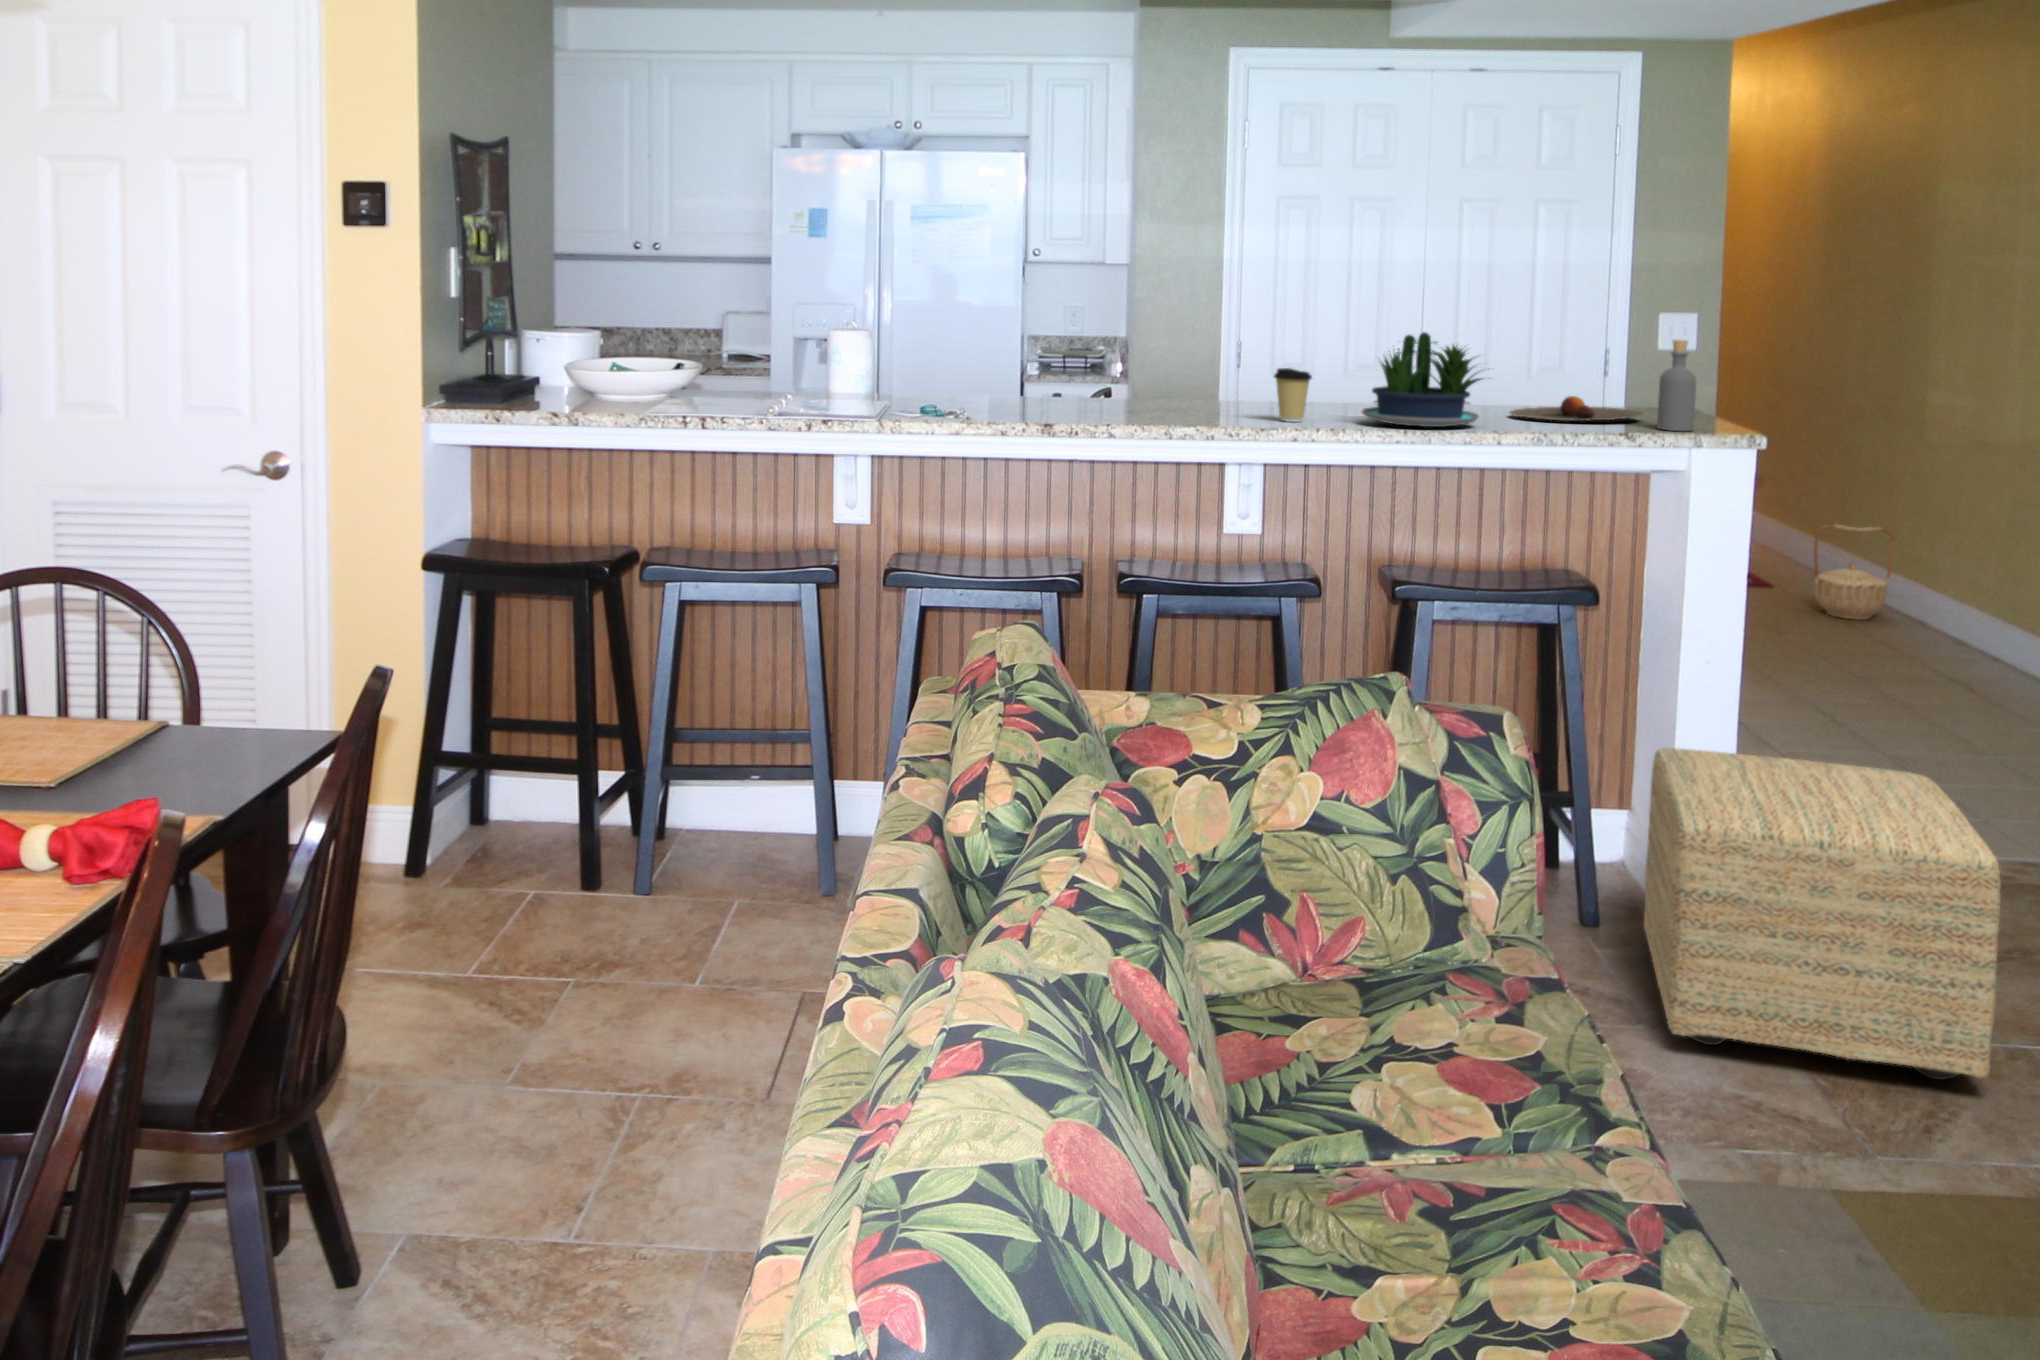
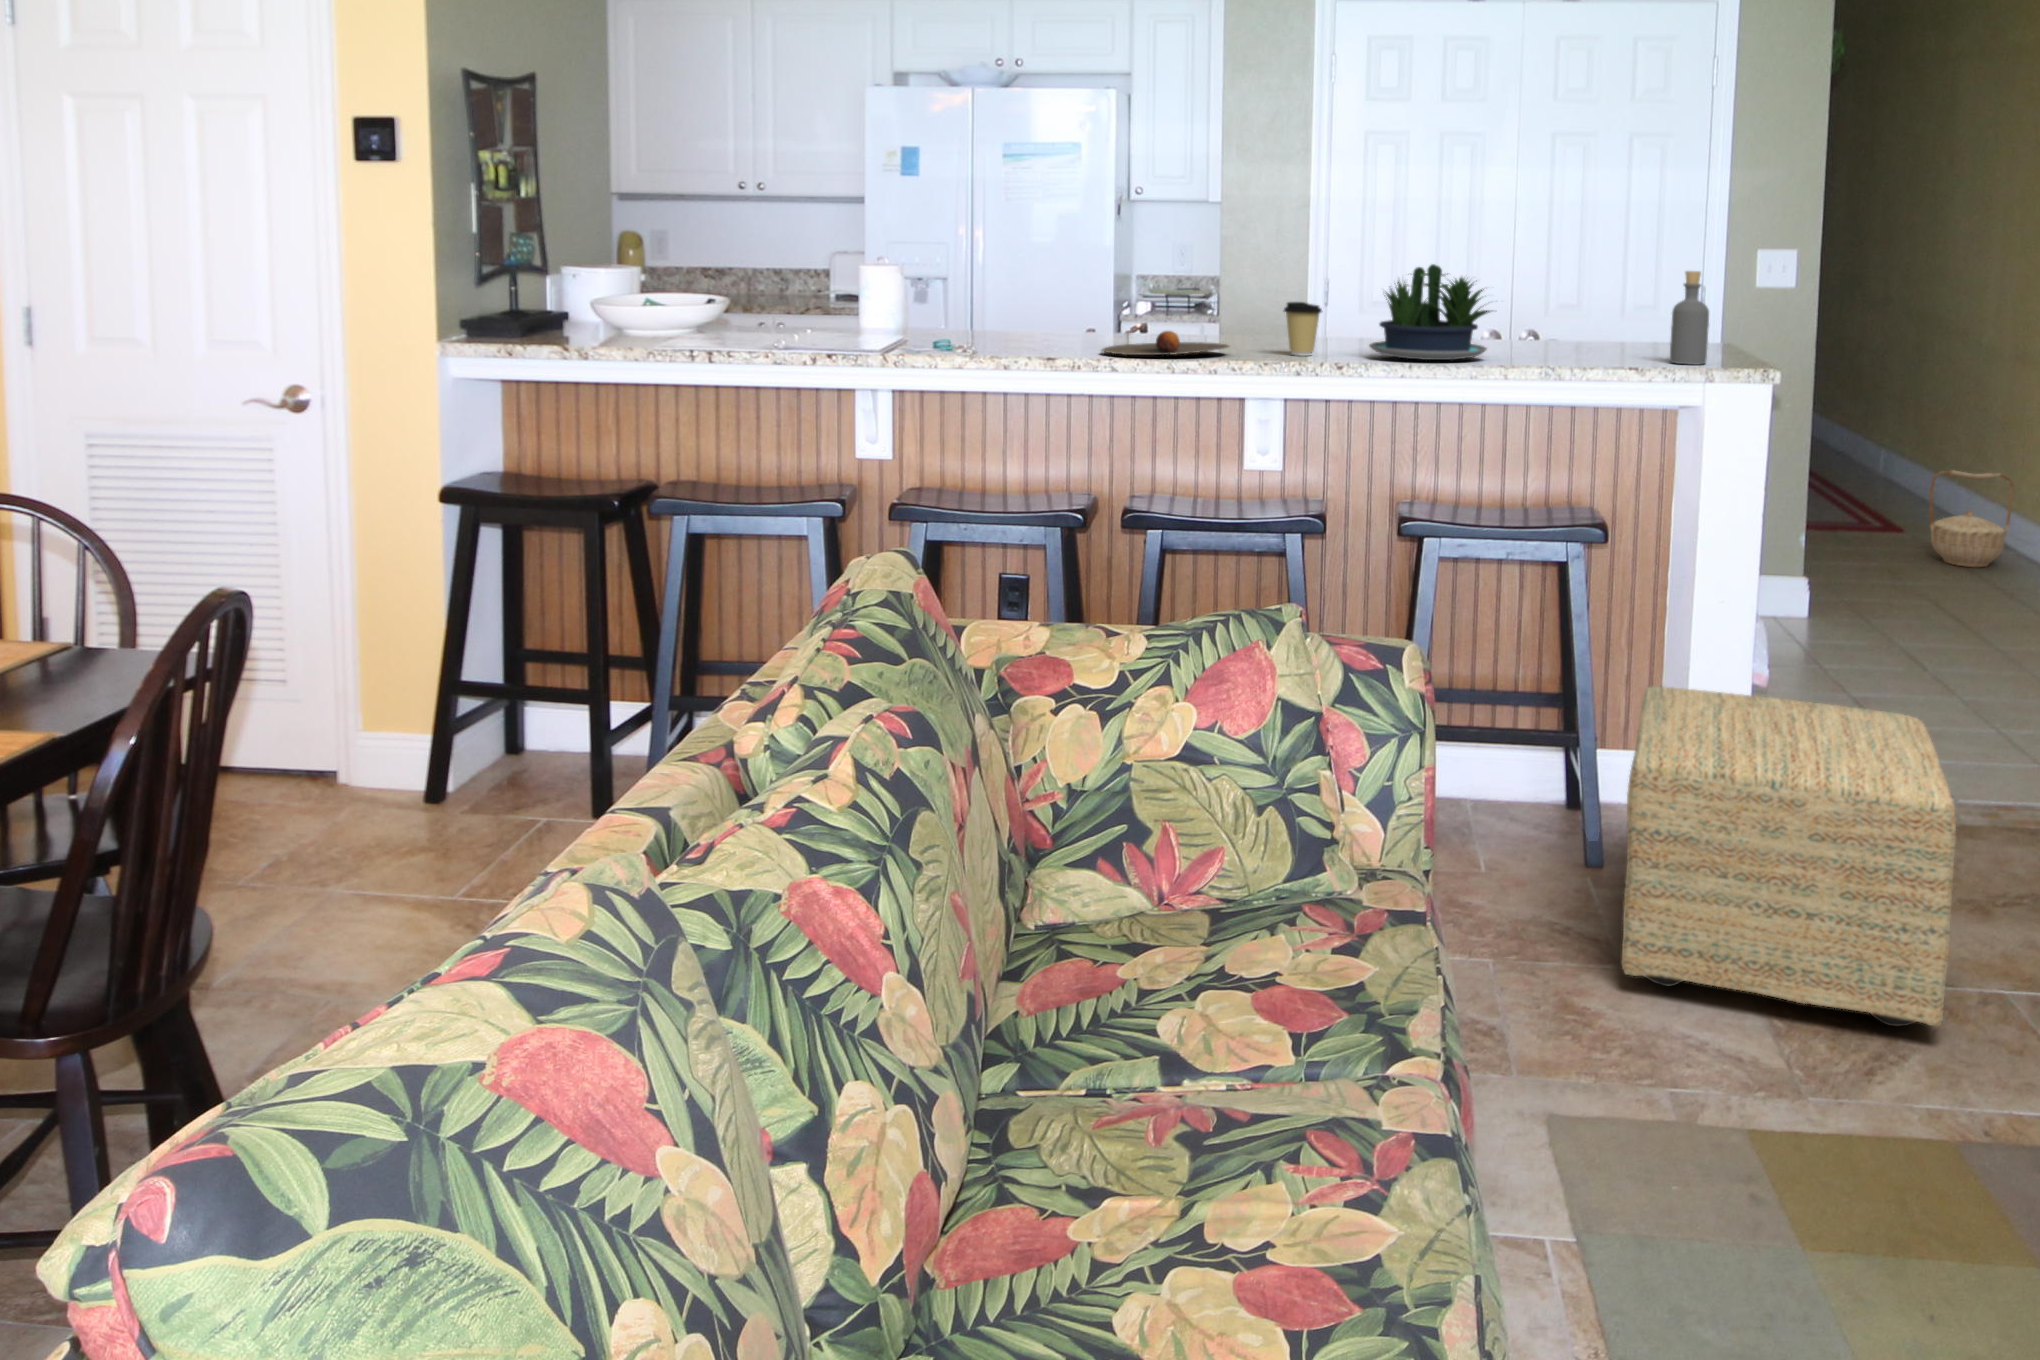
plate: present [1510,396,1643,421] -> present [1101,331,1229,355]

